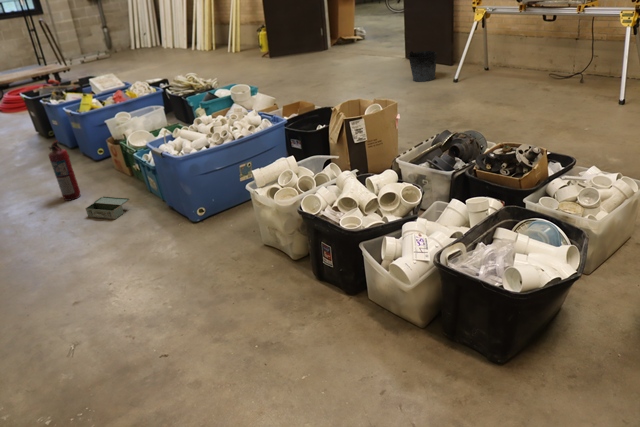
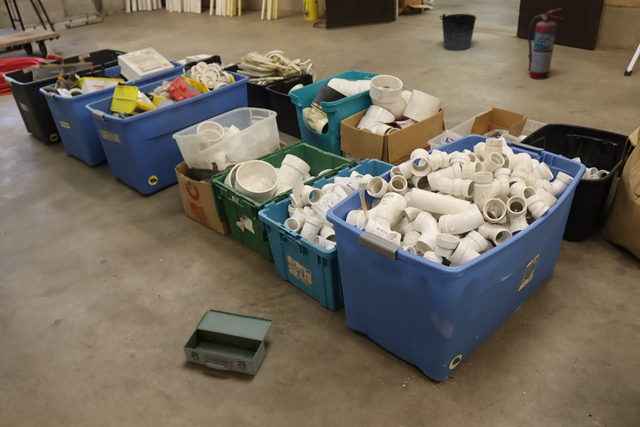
bucket: present [407,51,437,82] -> present [440,14,476,51]
fire extinguisher: present [49,141,81,201] -> present [528,8,564,79]

